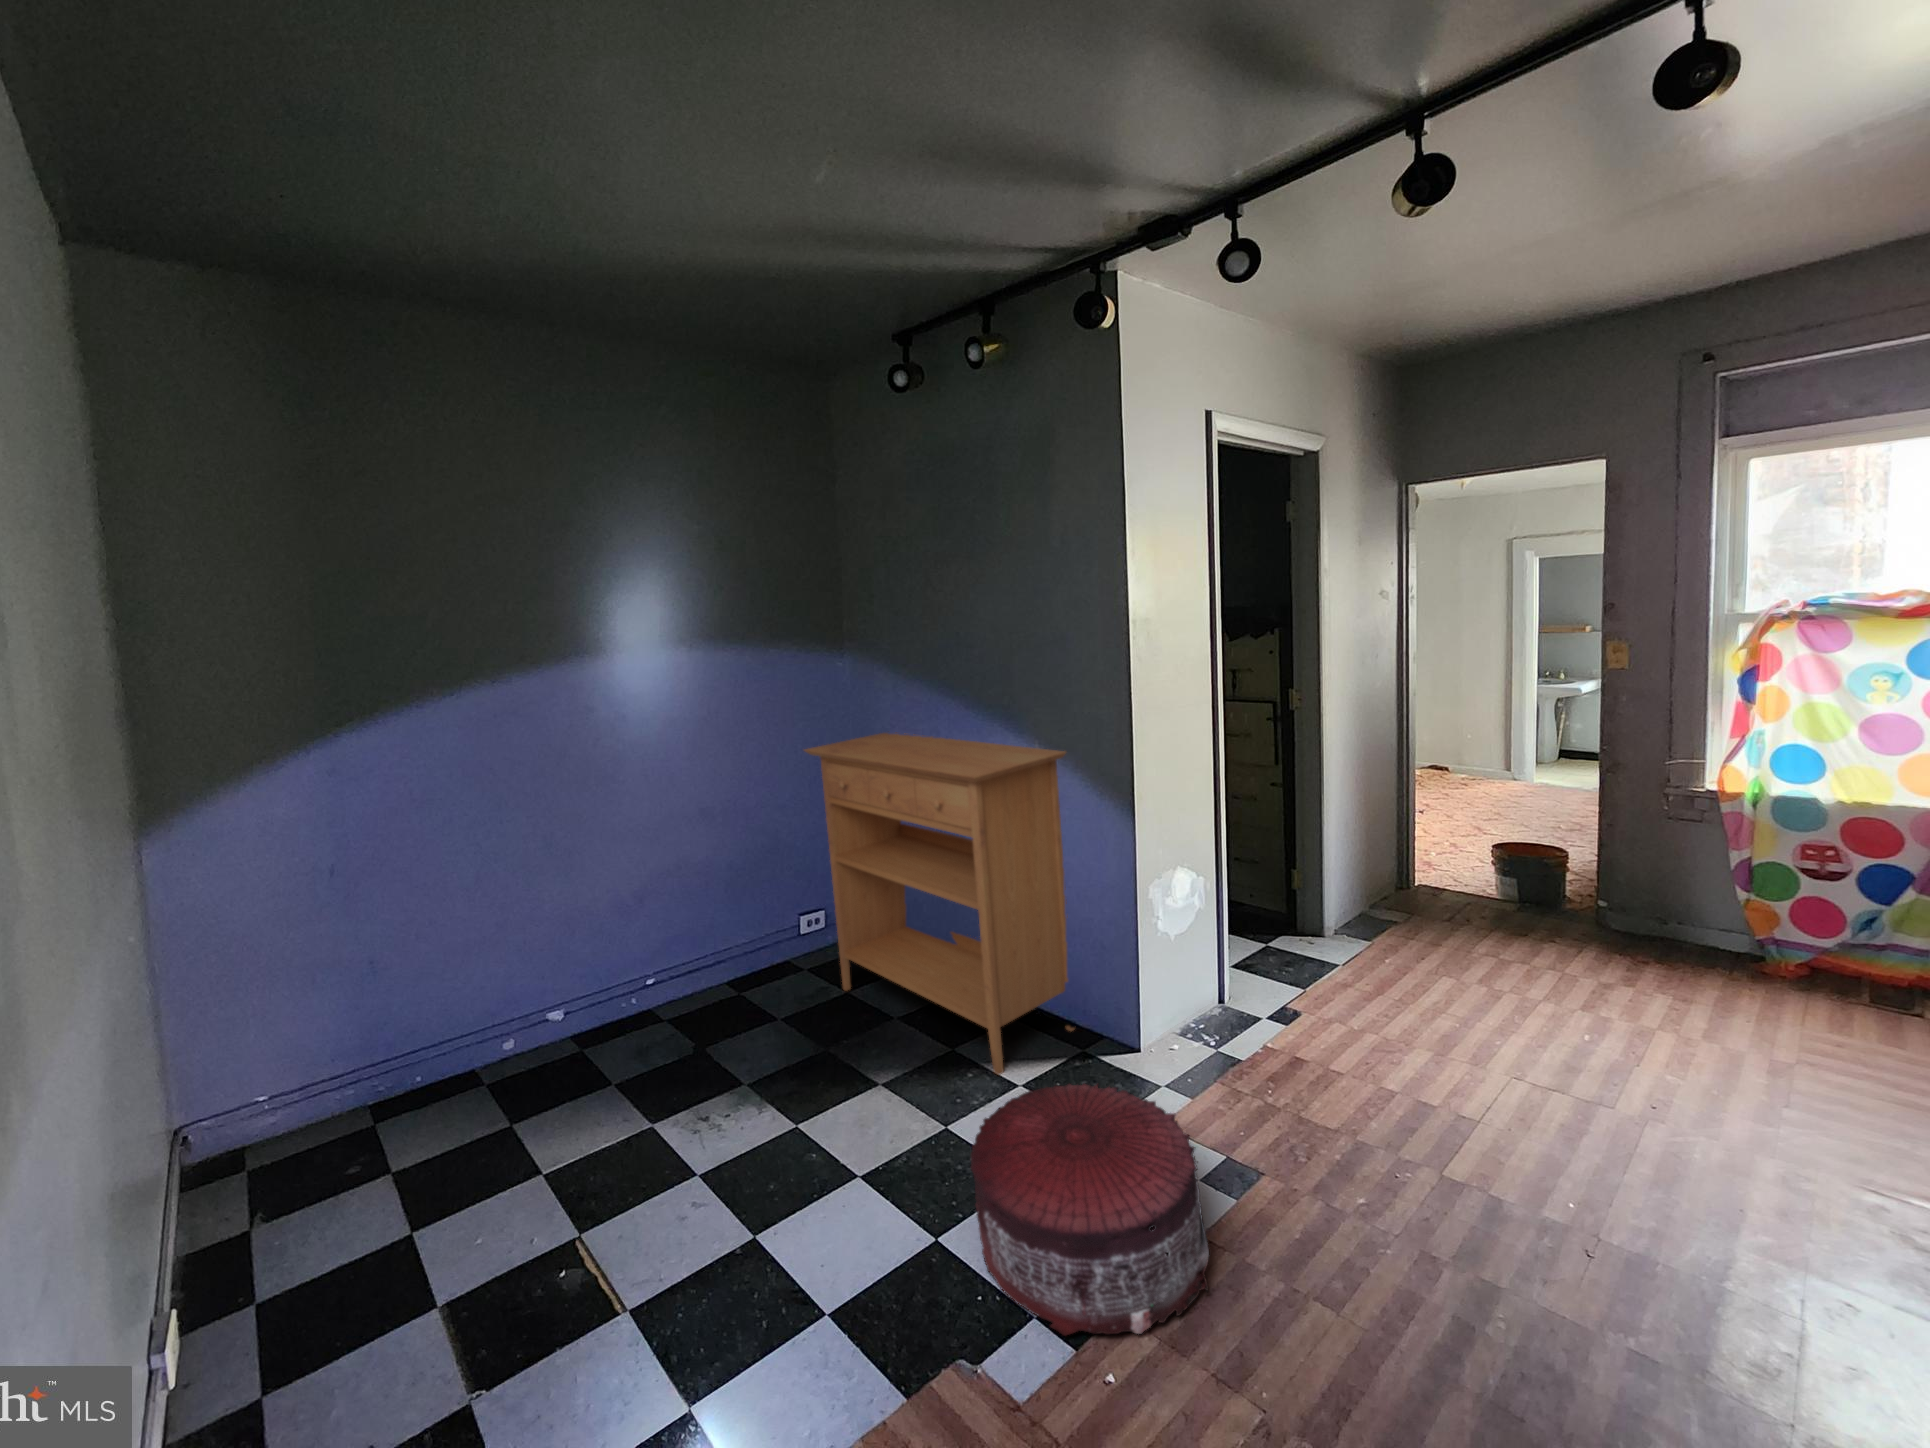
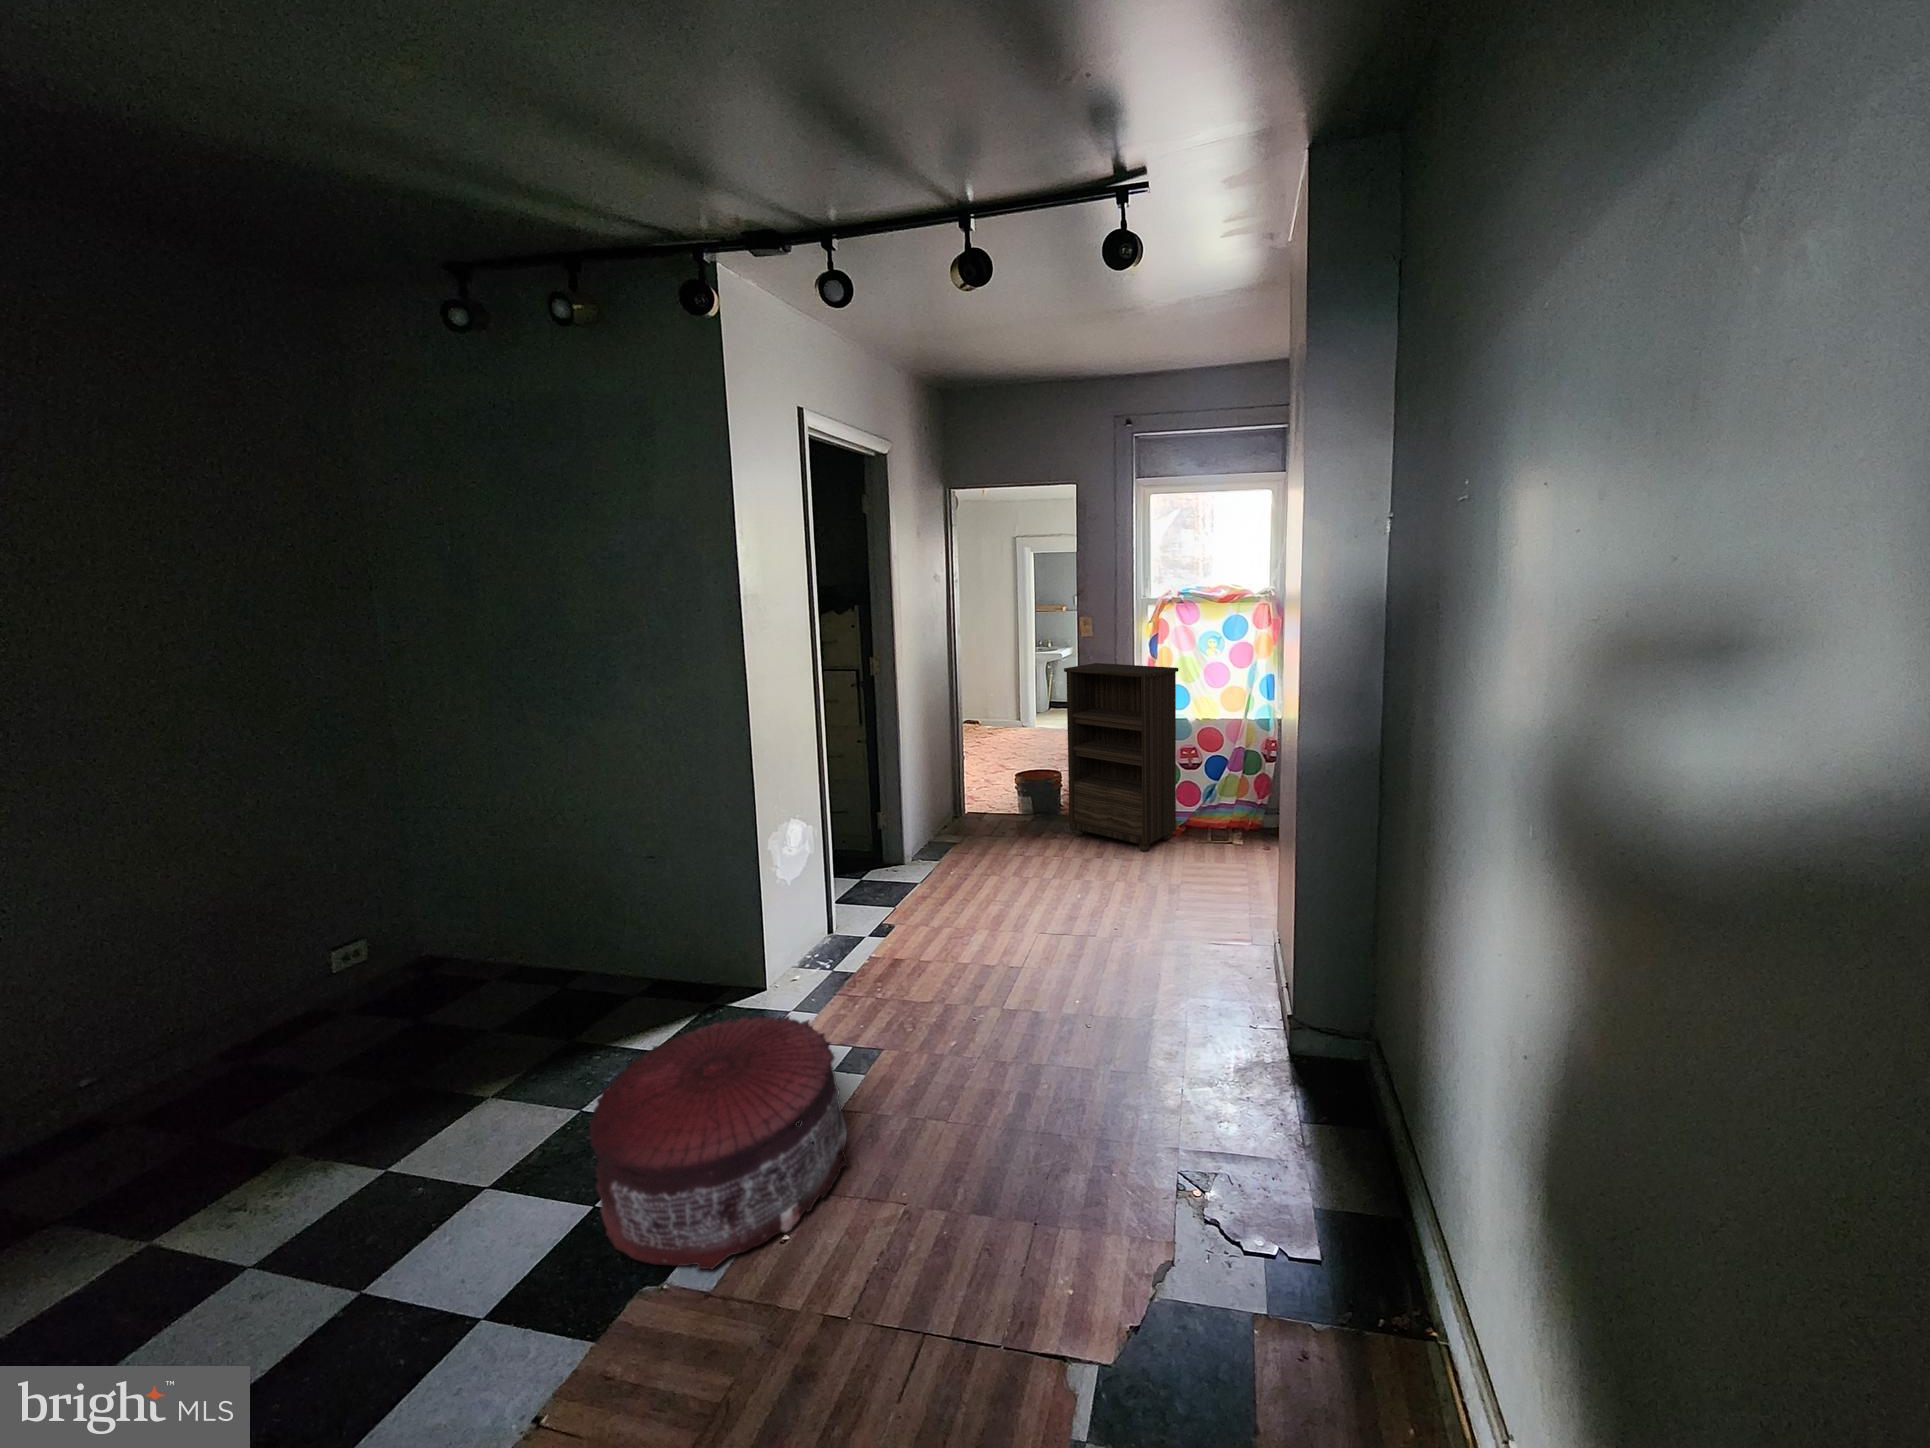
bookshelf: none [1567,706,1796,996] -> present [1064,663,1179,852]
console table: present [804,732,1074,1075] -> none [297,698,691,1057]

